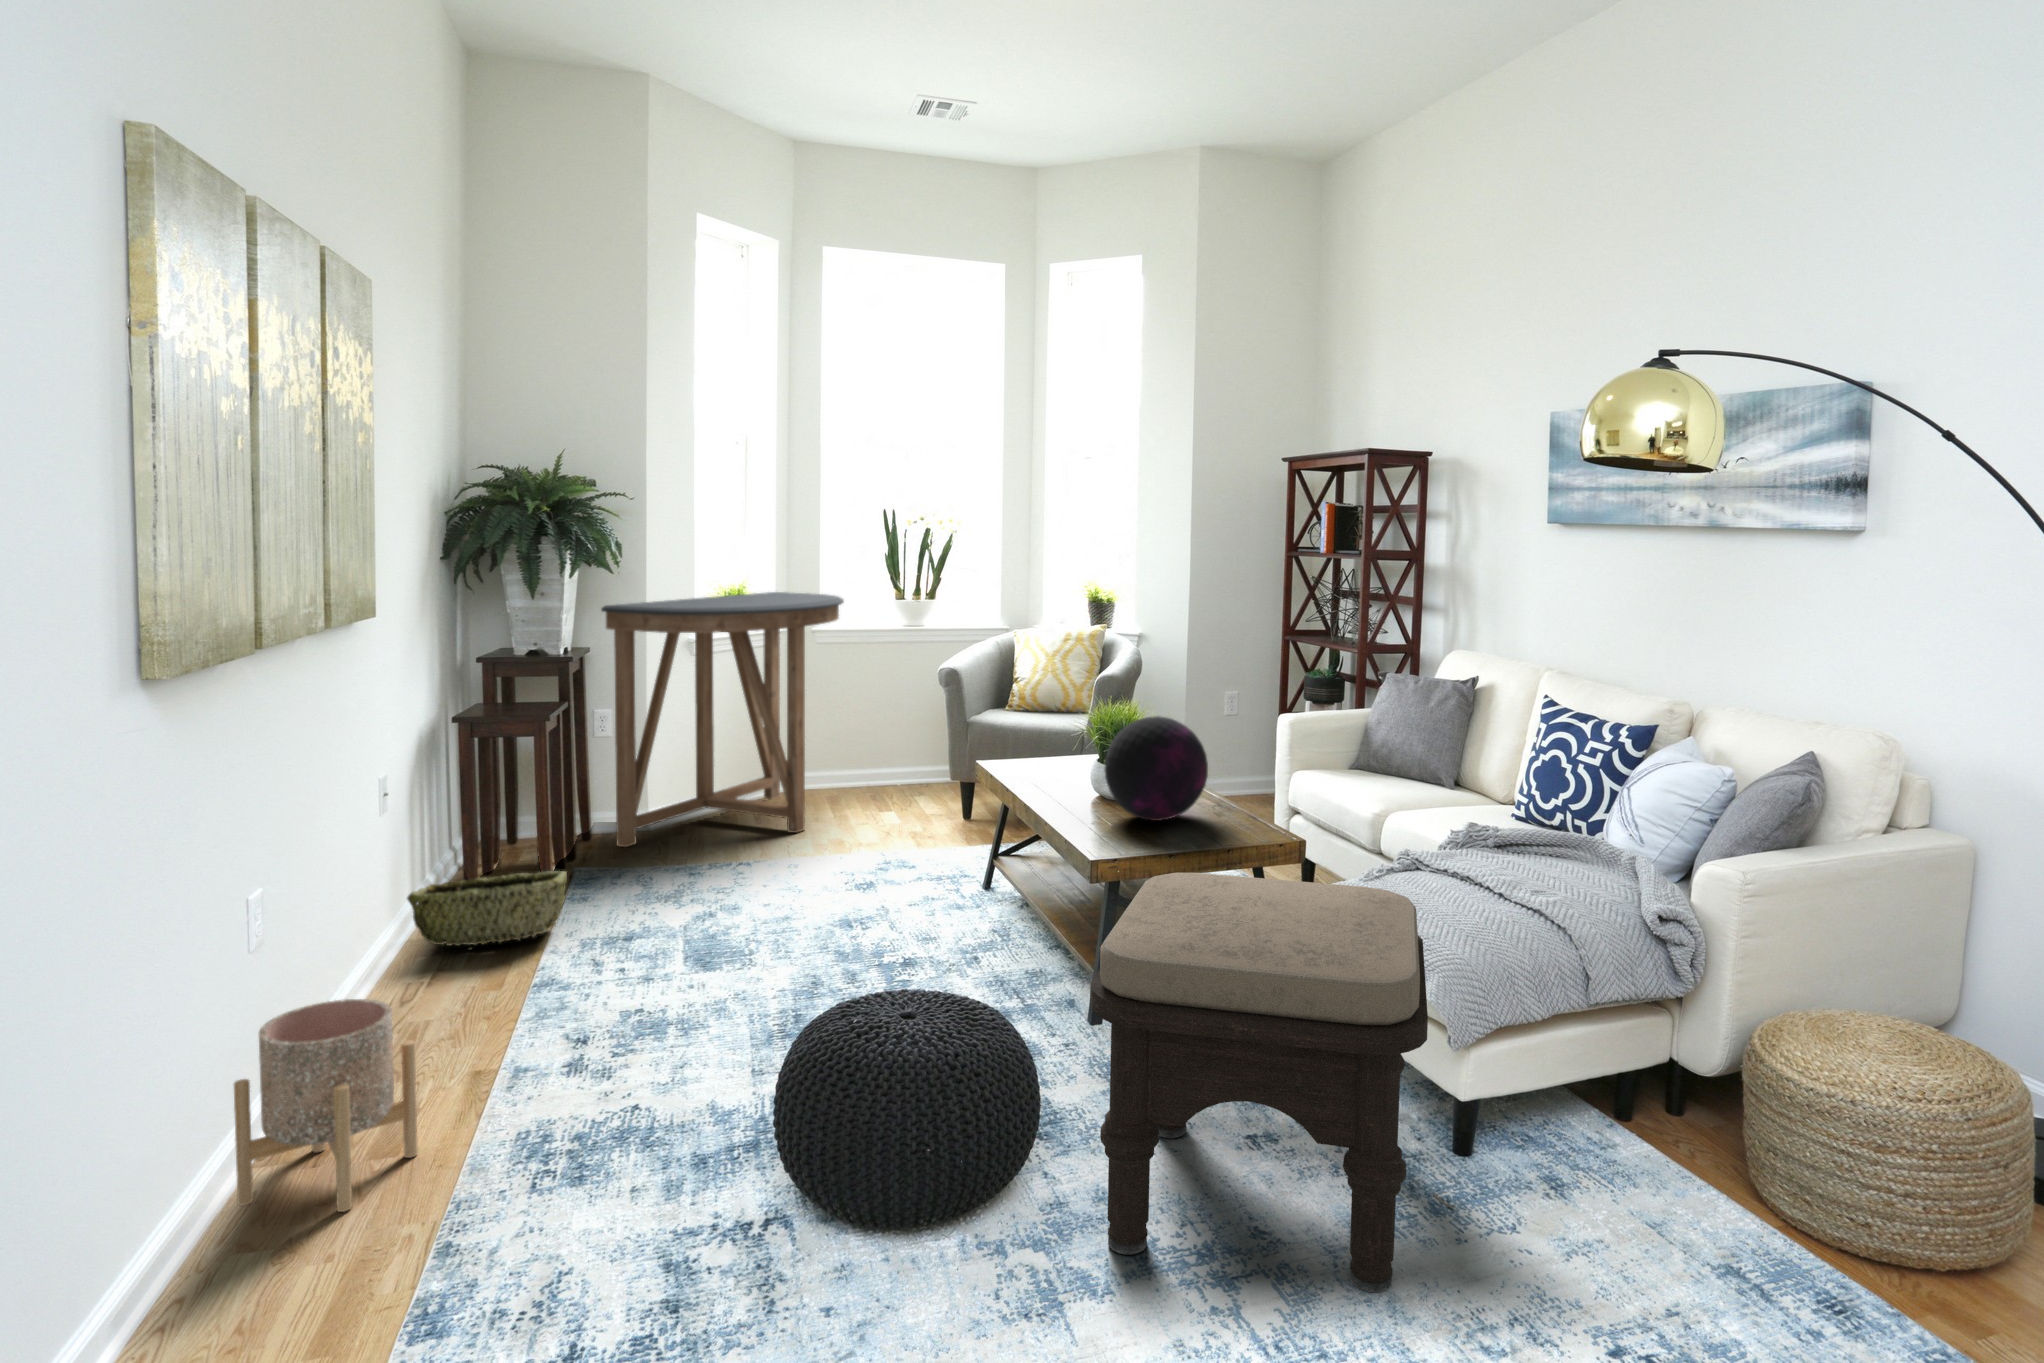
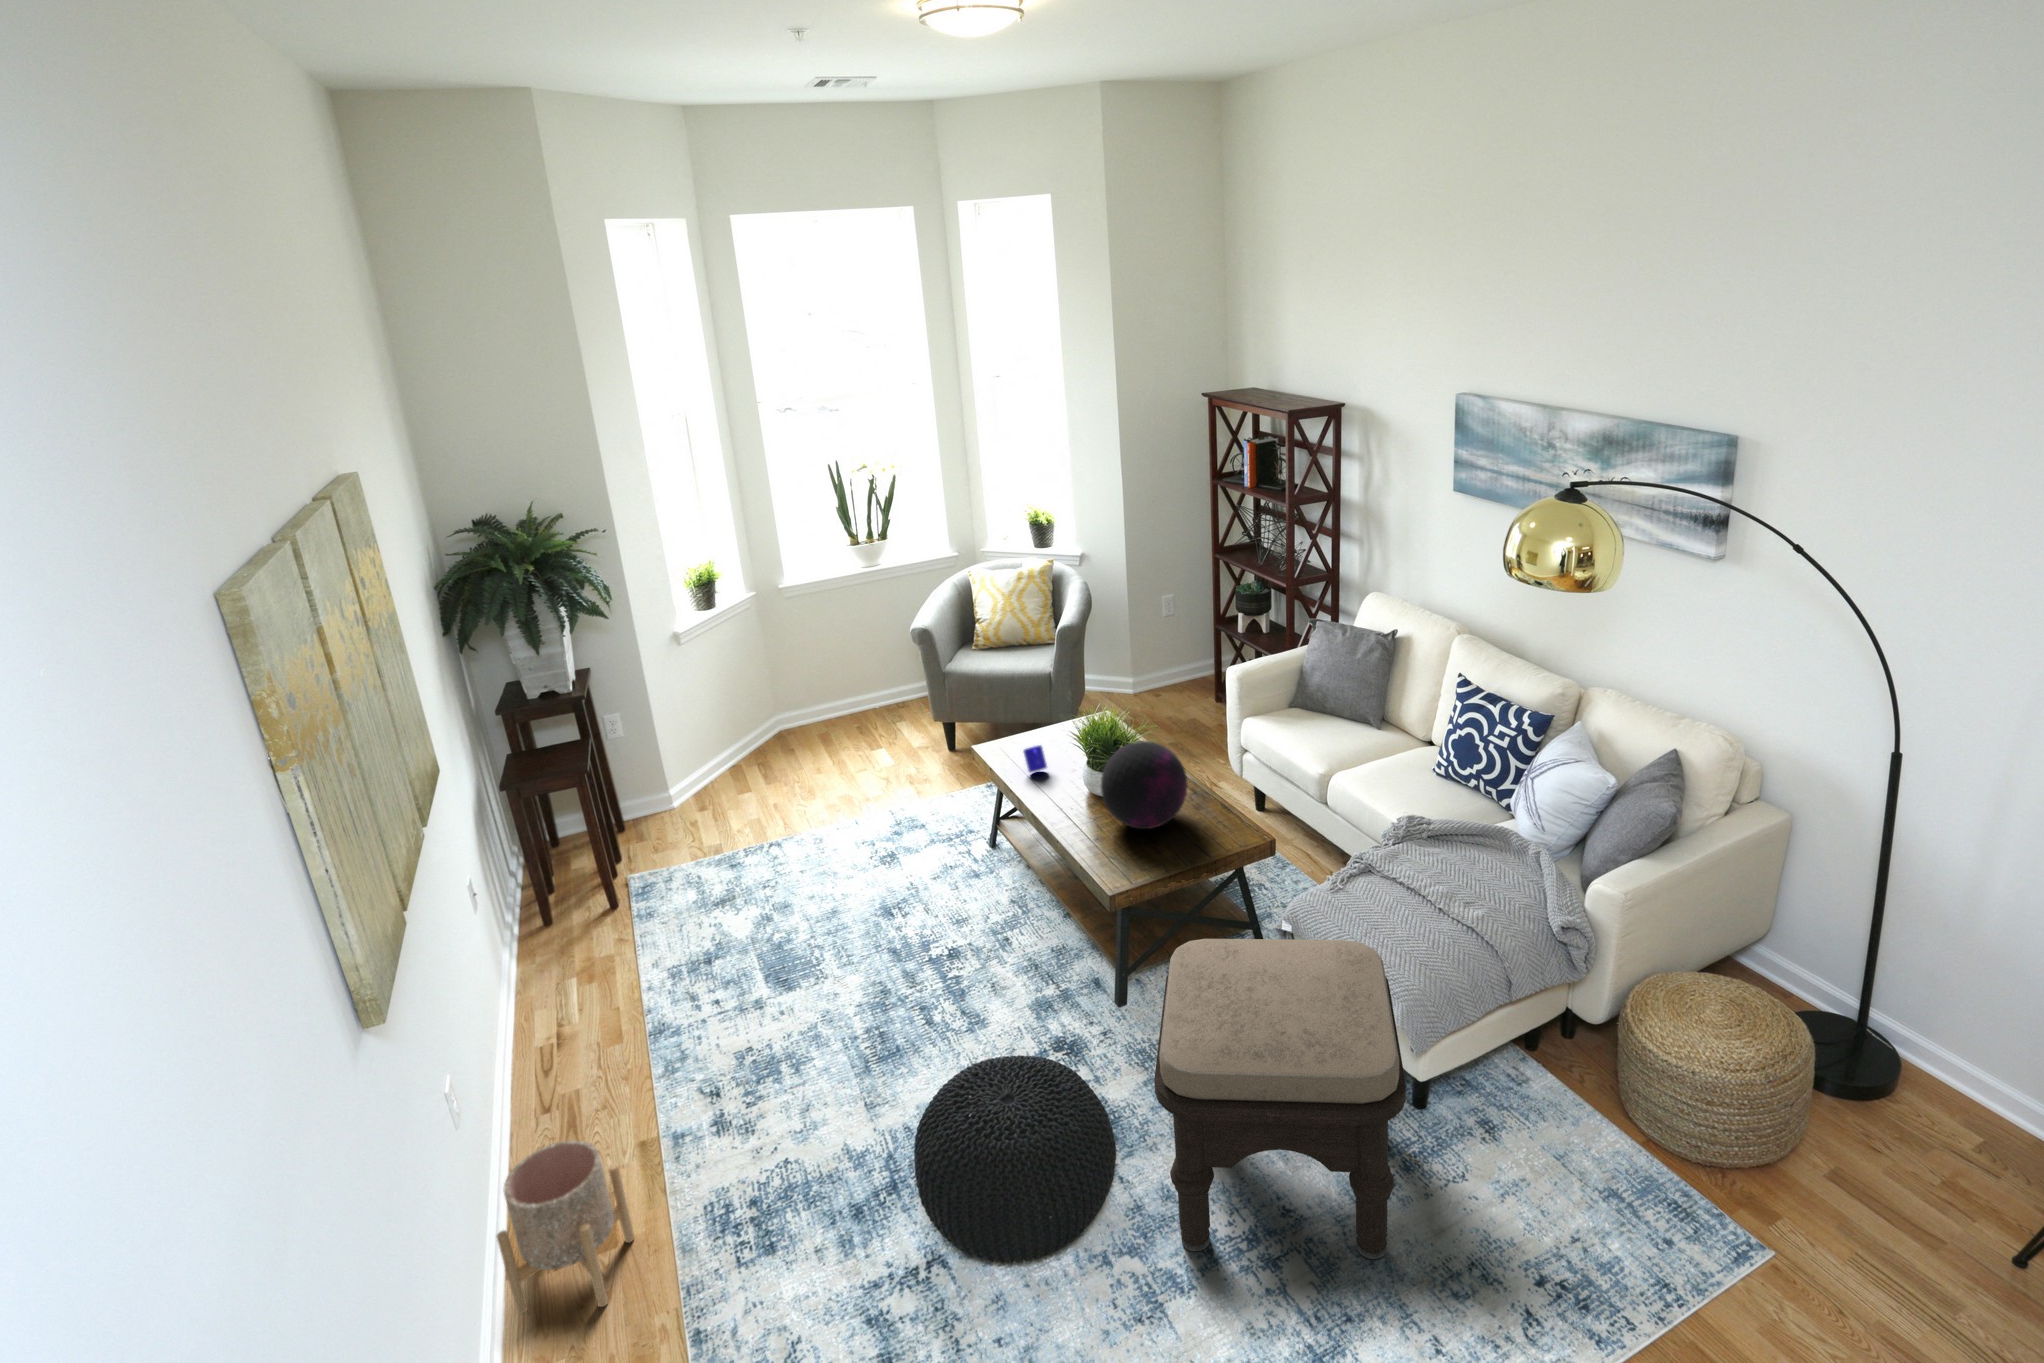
console table: present [601,592,844,847] -> none [602,565,814,837]
mug: none [1029,746,1055,780] -> present [1023,745,1047,773]
woven basket: present [407,871,567,946] -> none [516,907,646,997]

